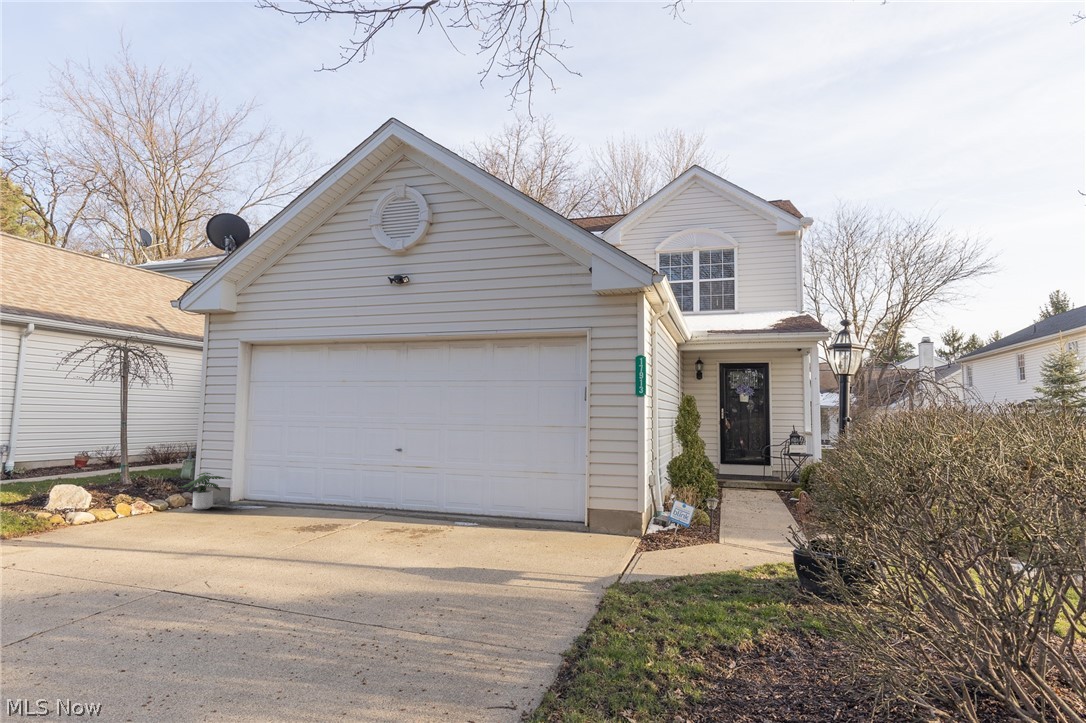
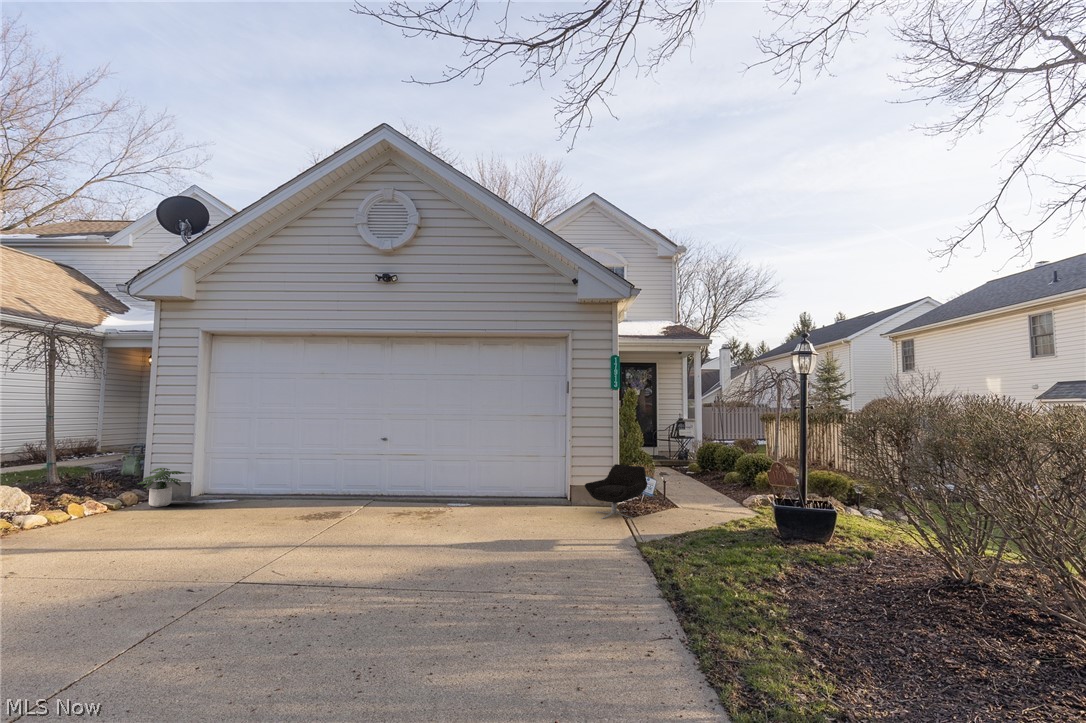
lounge chair: none [595,486,669,551] -> present [585,464,647,519]

